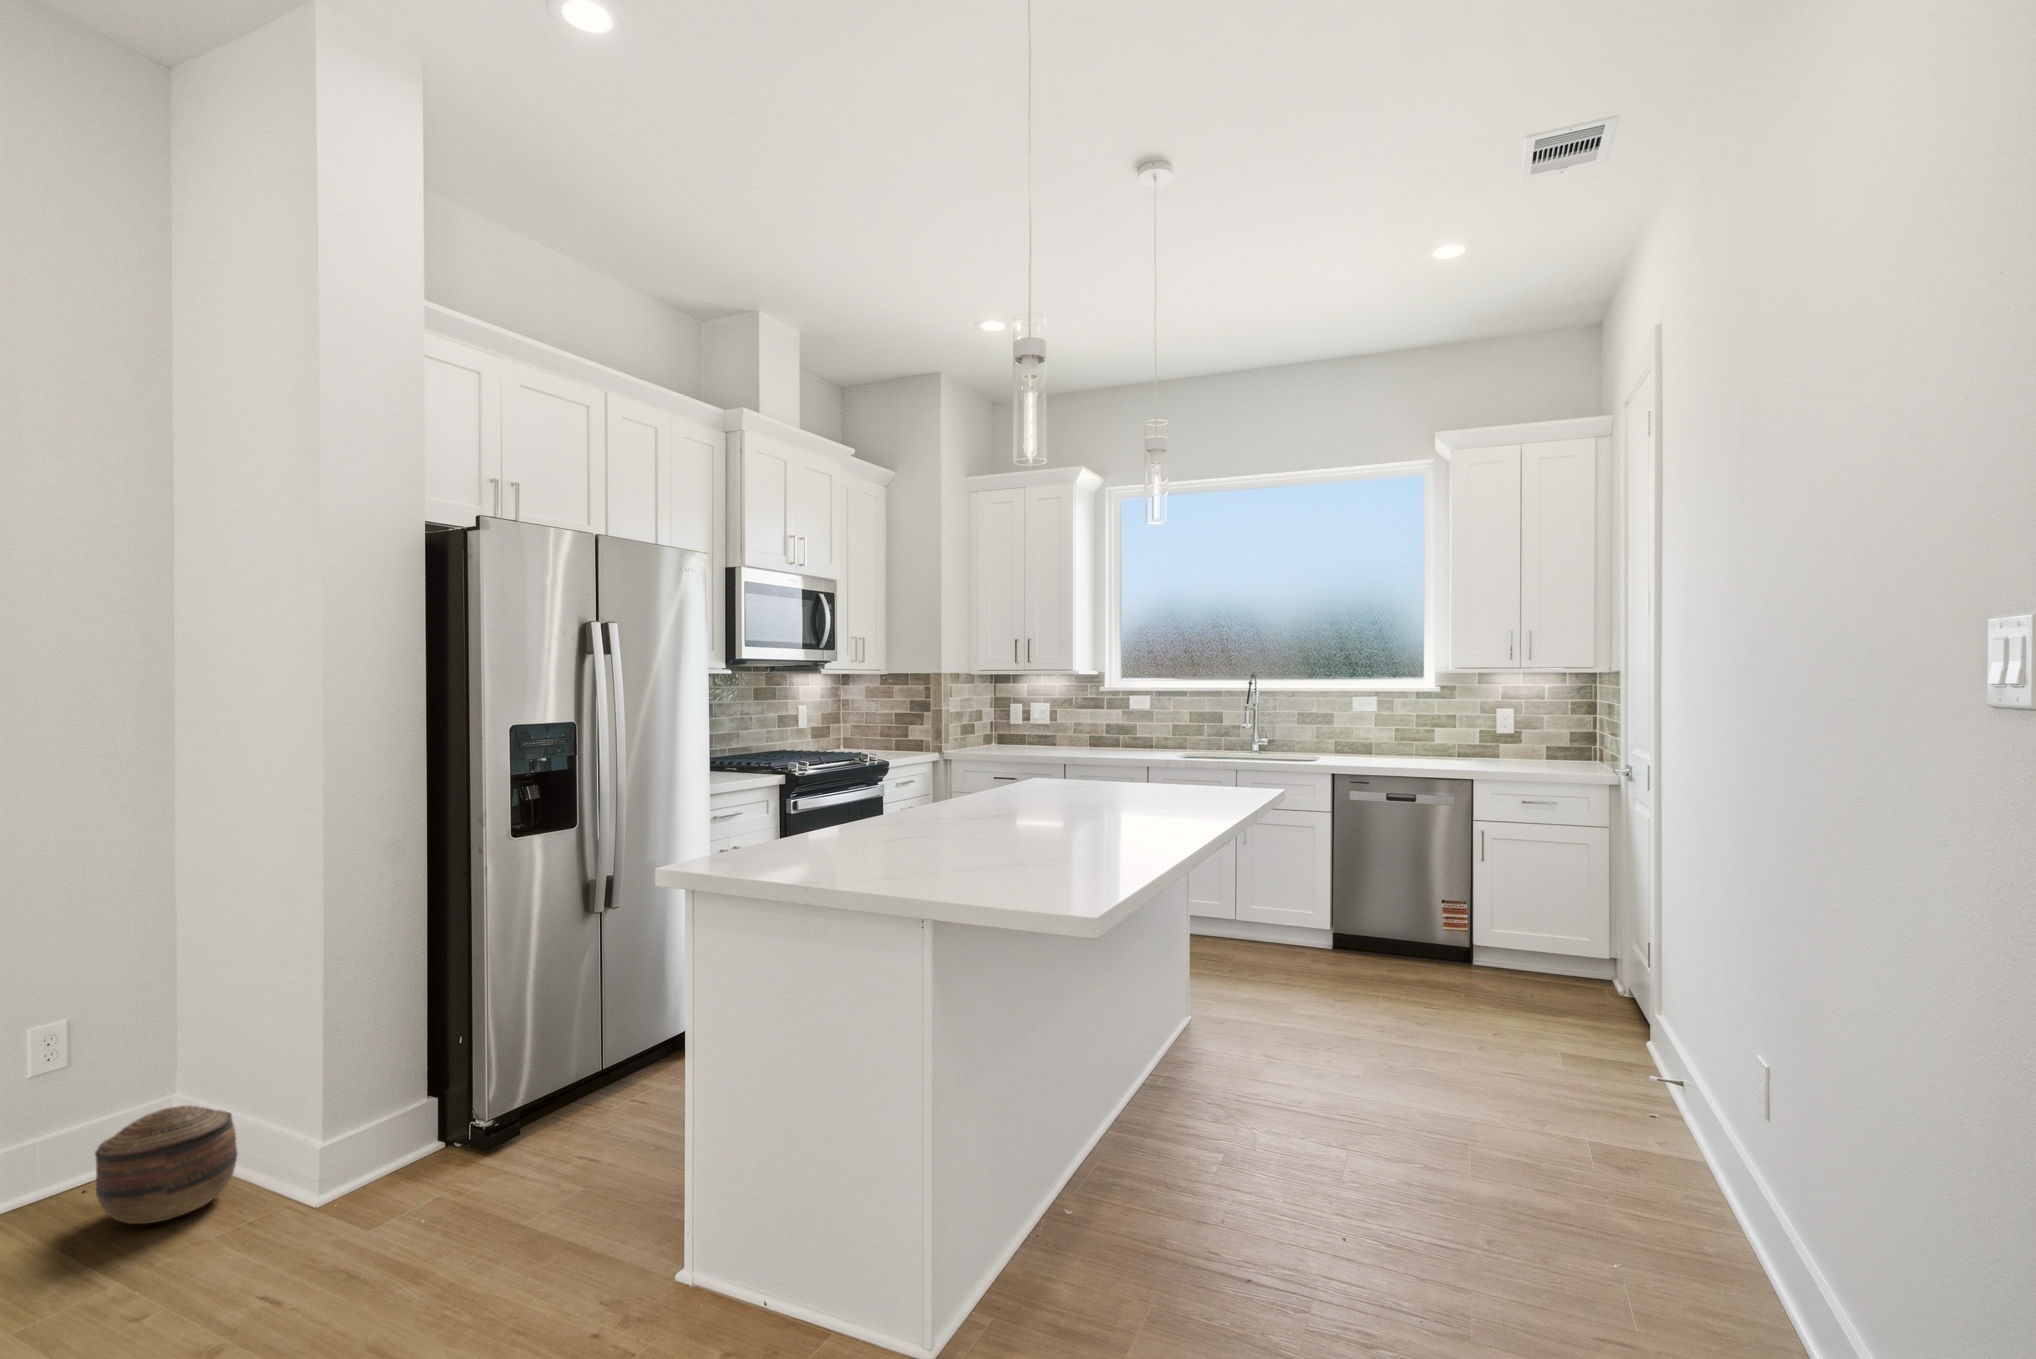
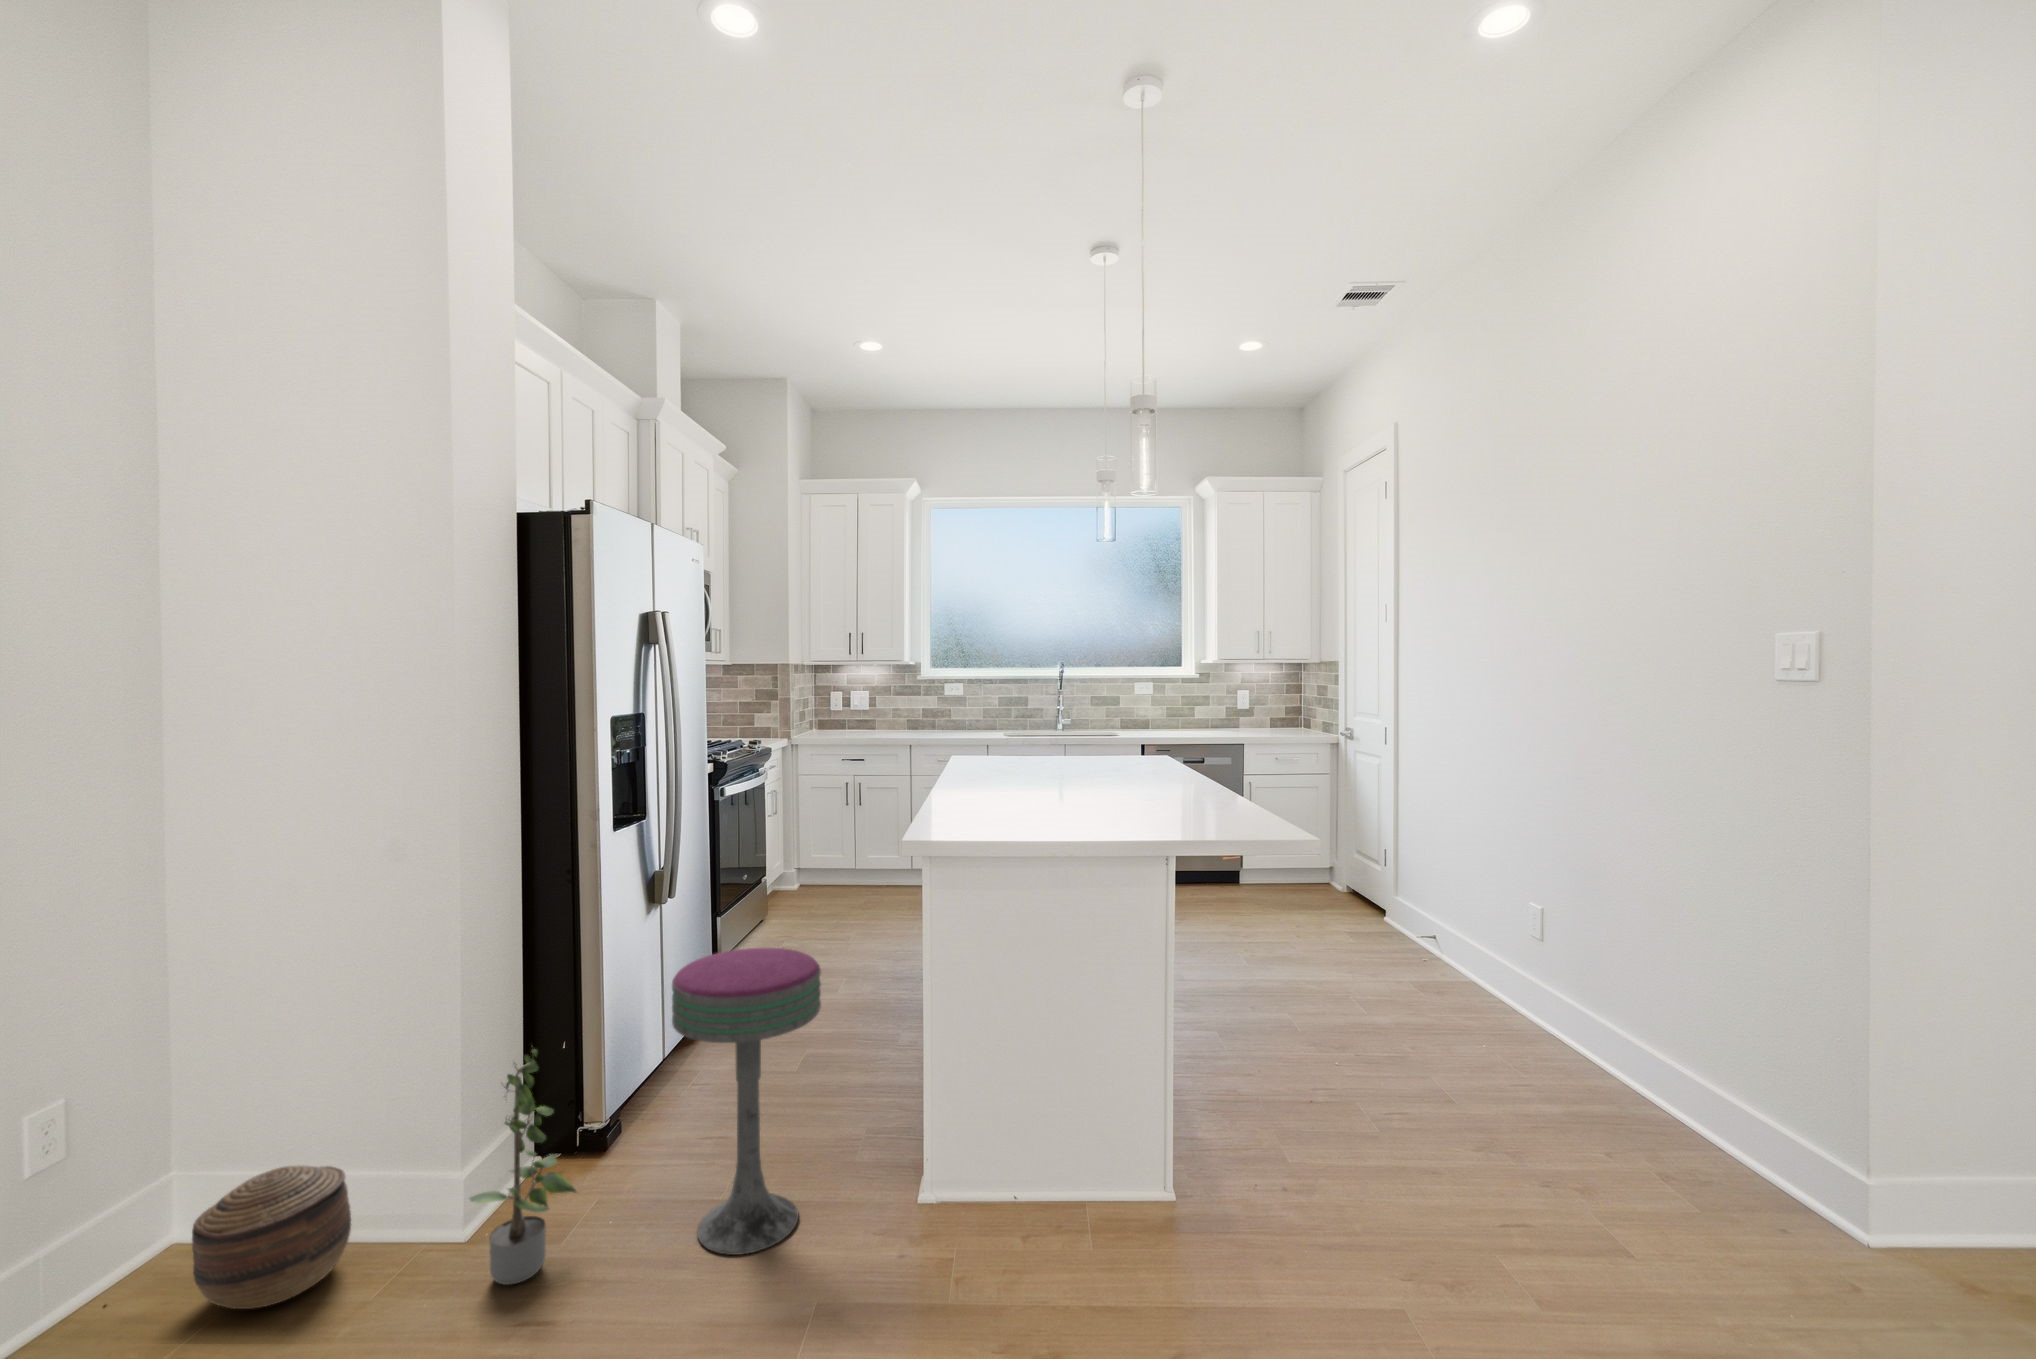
bar stool: none [425,966,594,1289] -> present [672,948,821,1255]
potted plant: none [247,1031,383,1259] -> present [470,1049,576,1285]

